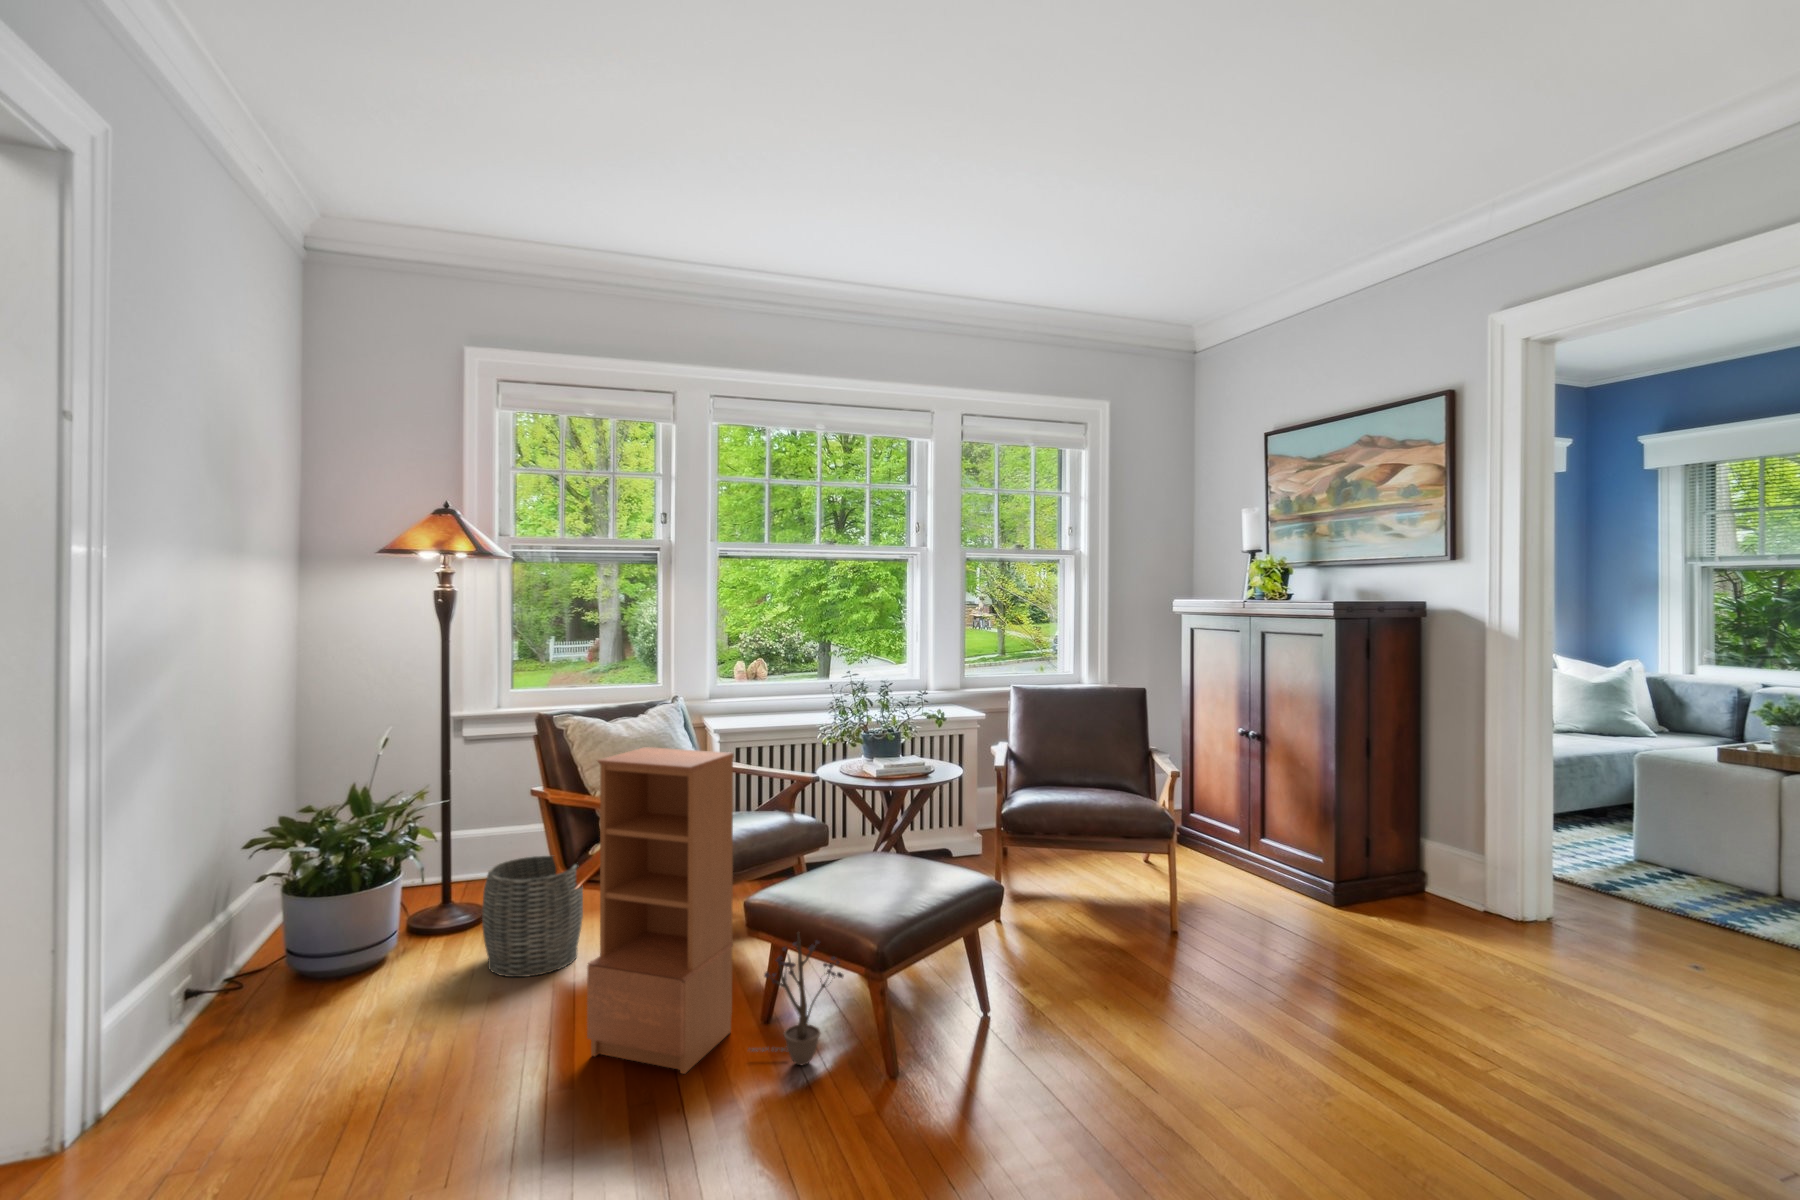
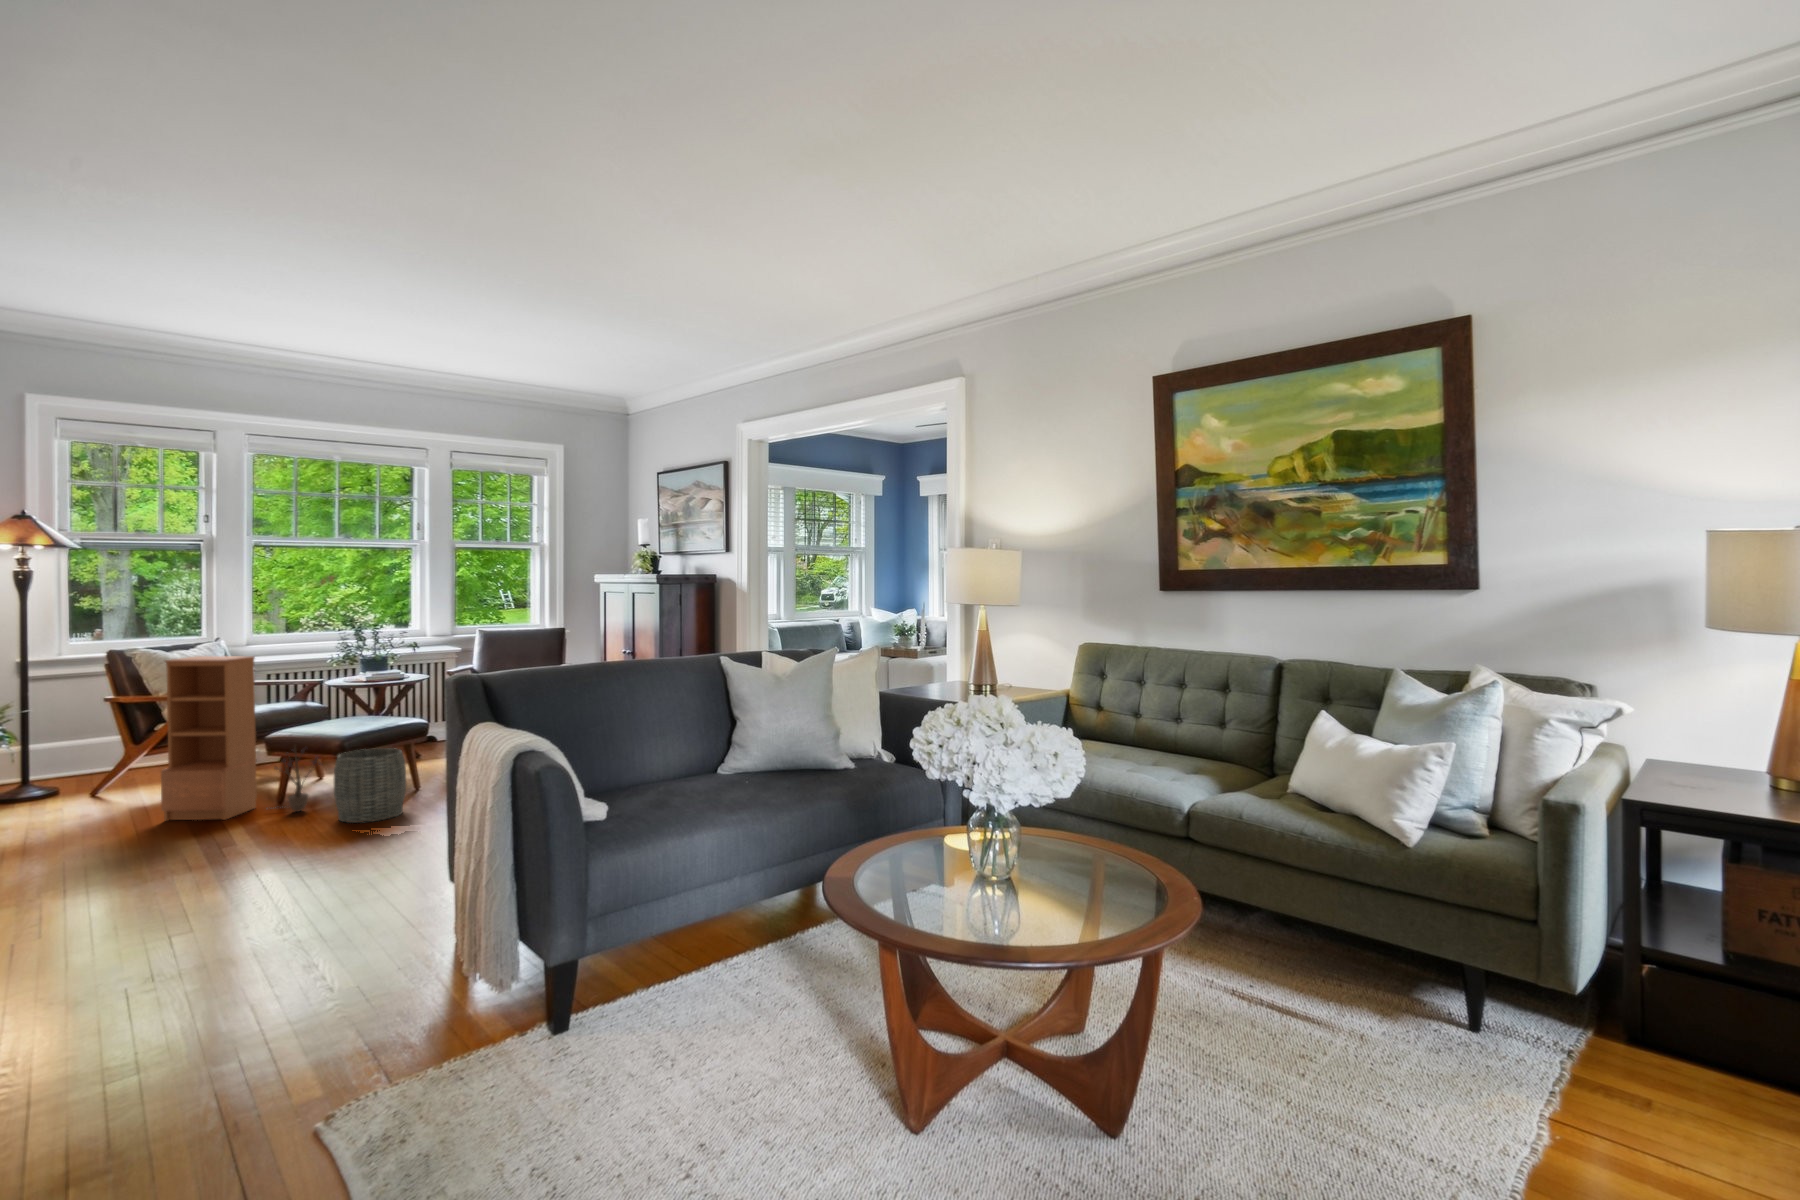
woven basket: present [482,856,583,977] -> present [334,748,406,823]

